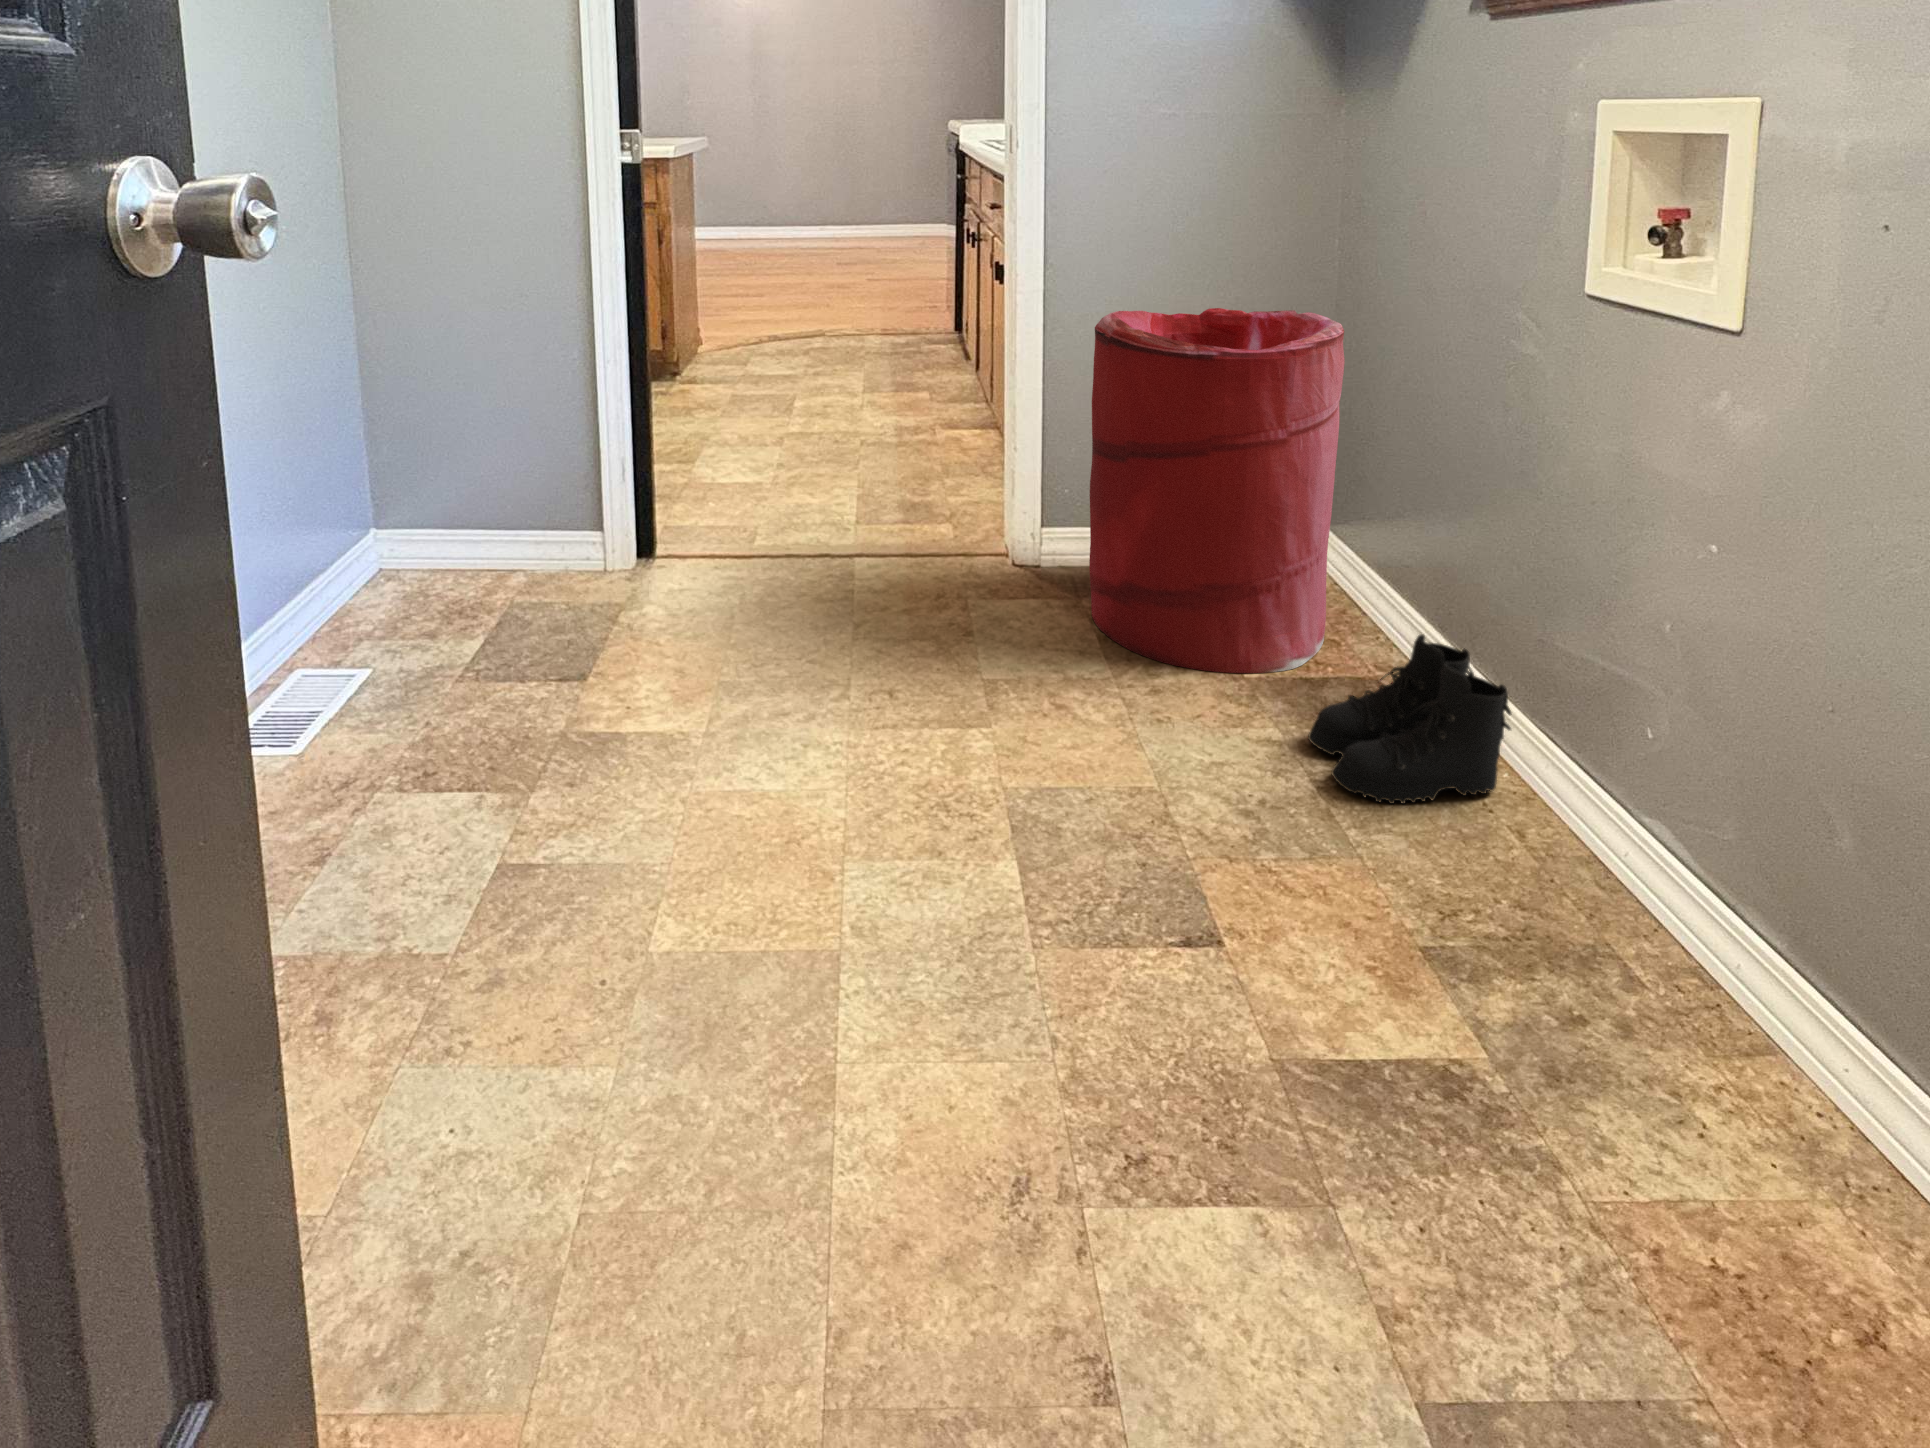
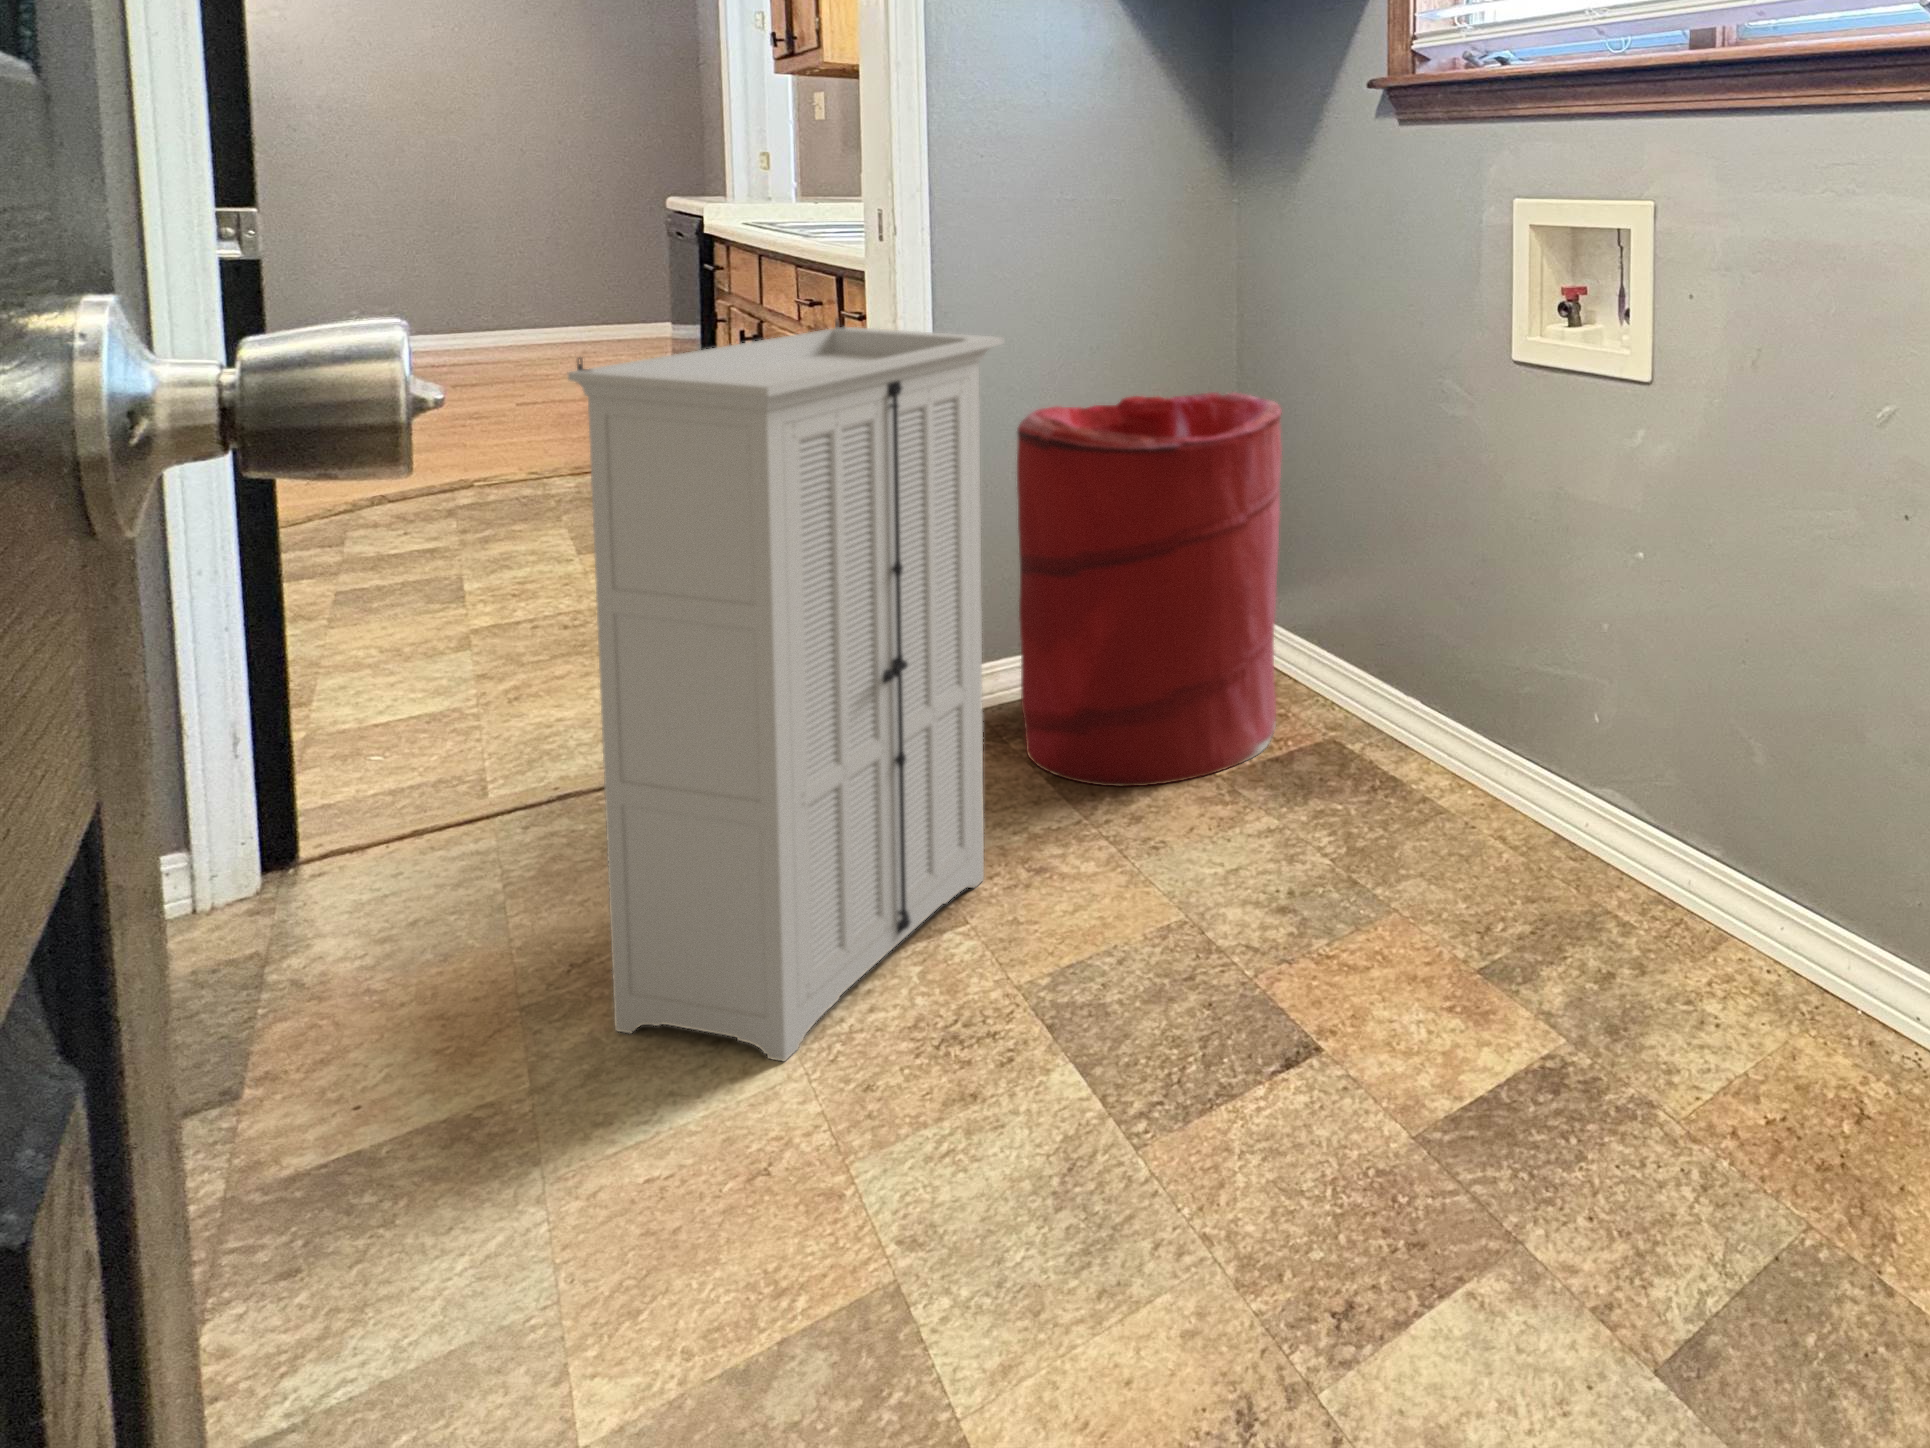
storage cabinet: none [735,219,1041,774] -> present [568,319,1003,1061]
boots: present [1308,634,1512,804] -> none [1306,685,1480,855]

